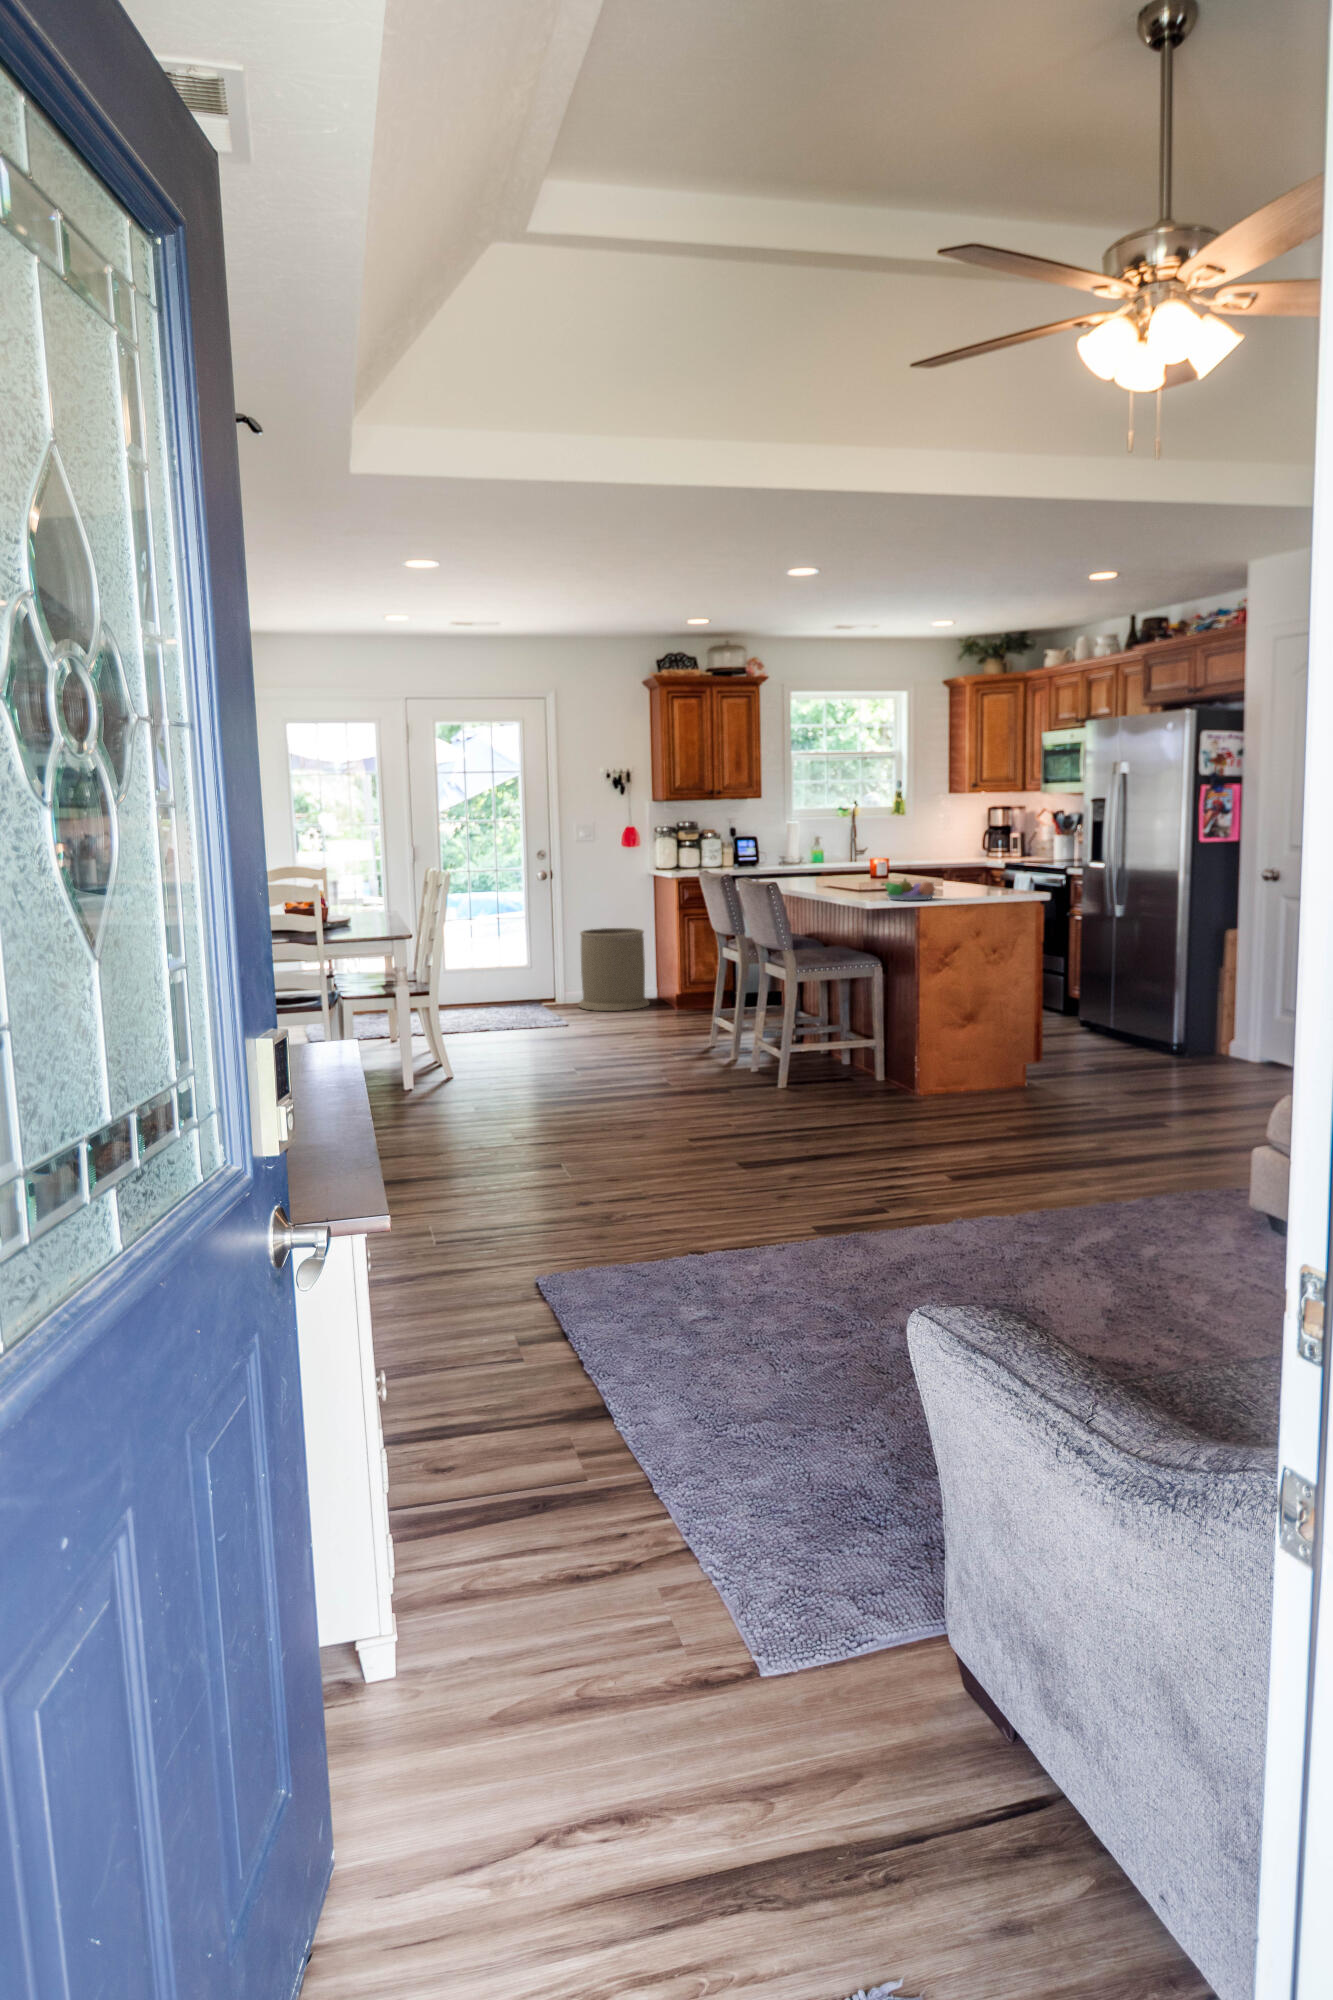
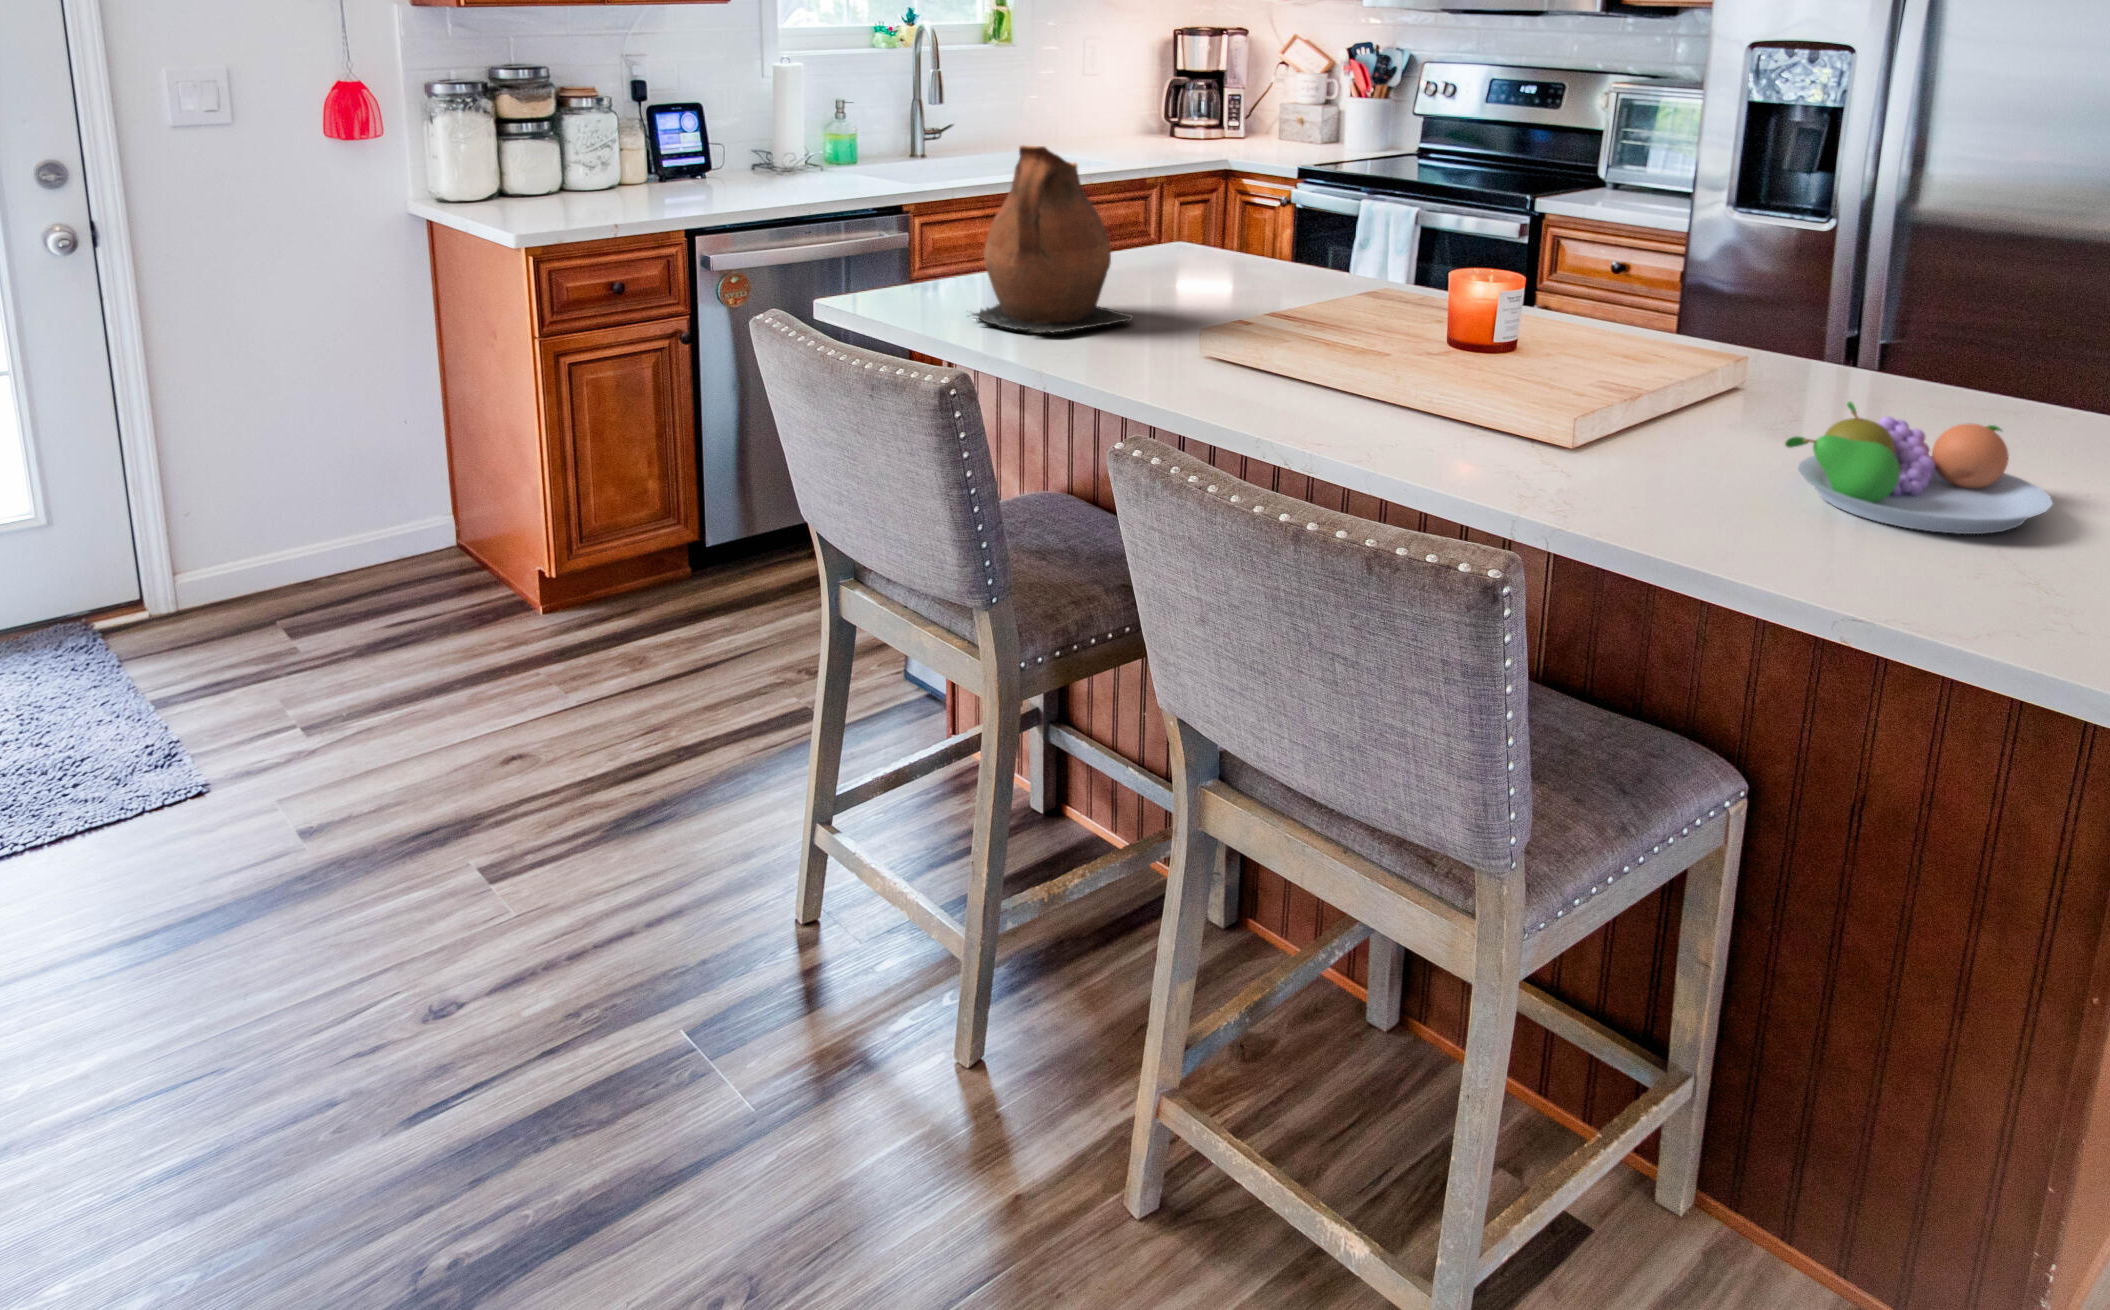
ceramic pitcher: none [766,832,813,884] -> present [969,145,1133,333]
trash can: present [579,928,649,1011] -> none [218,377,457,652]

